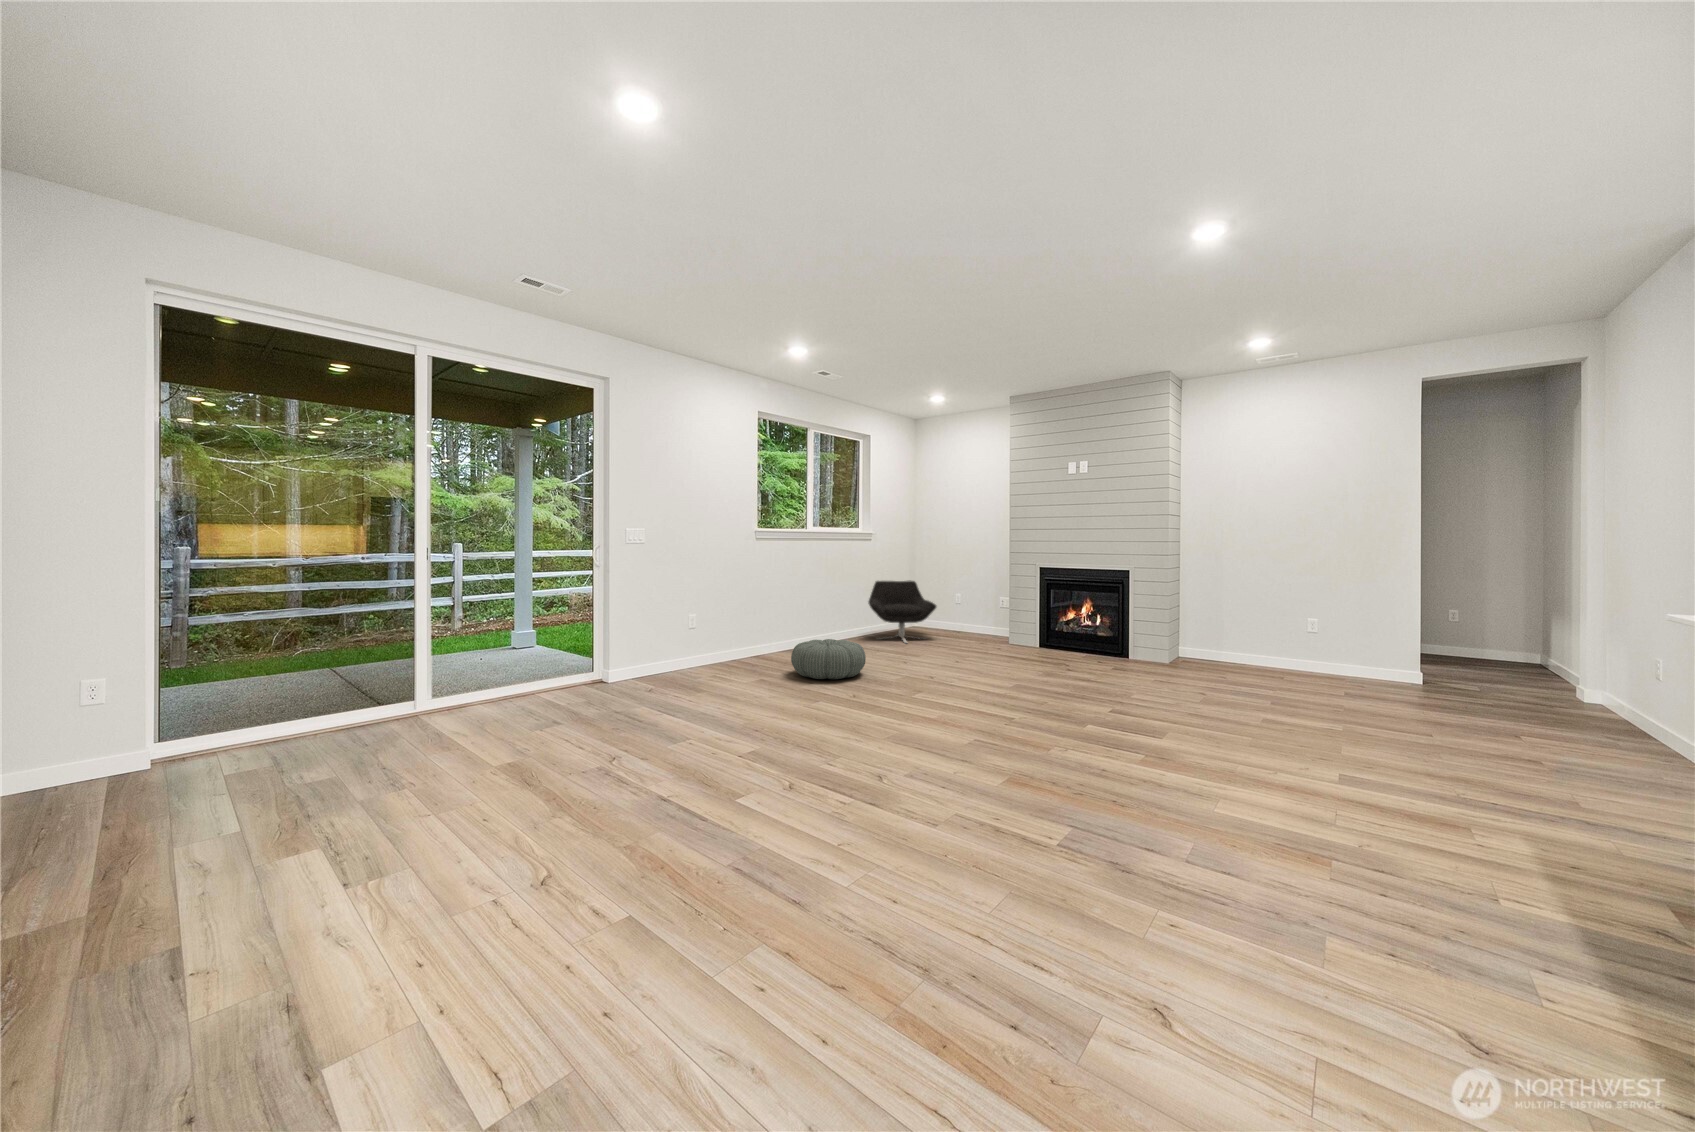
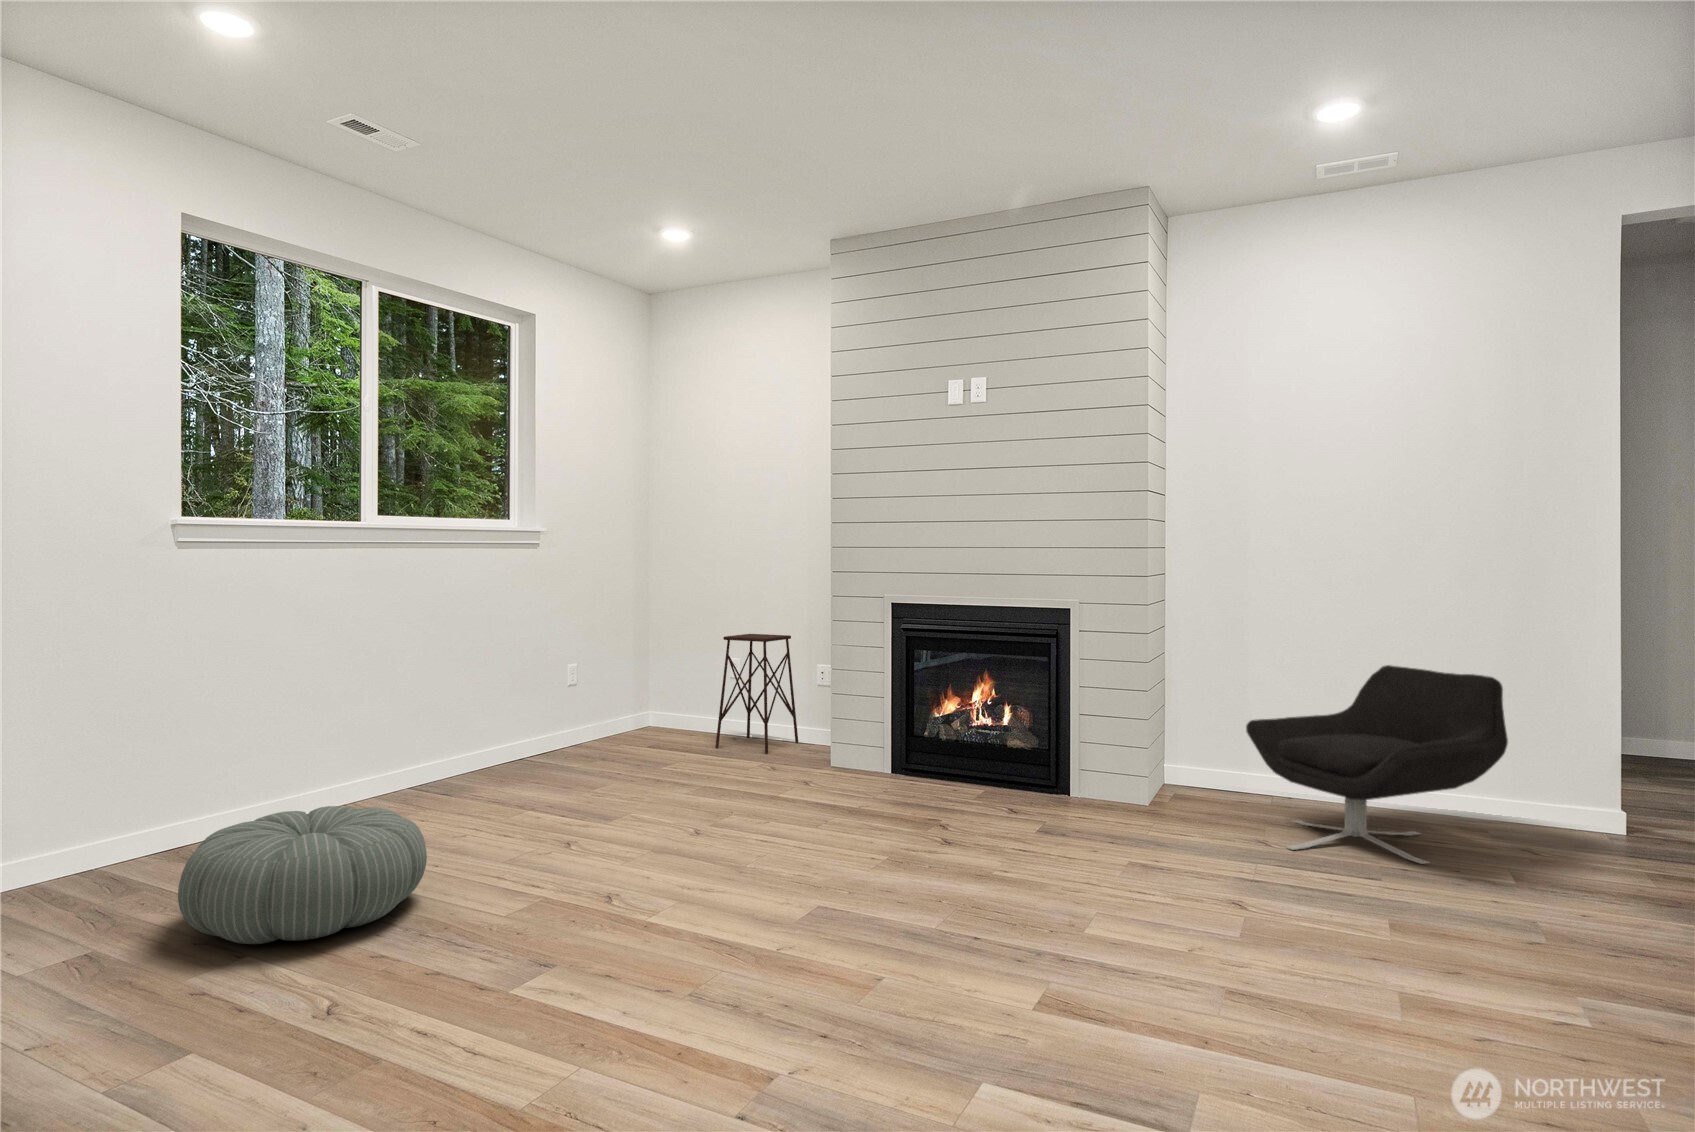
lounge chair: present [868,581,936,643] -> present [1246,665,1508,864]
side table: none [953,582,993,638] -> present [715,634,798,753]

